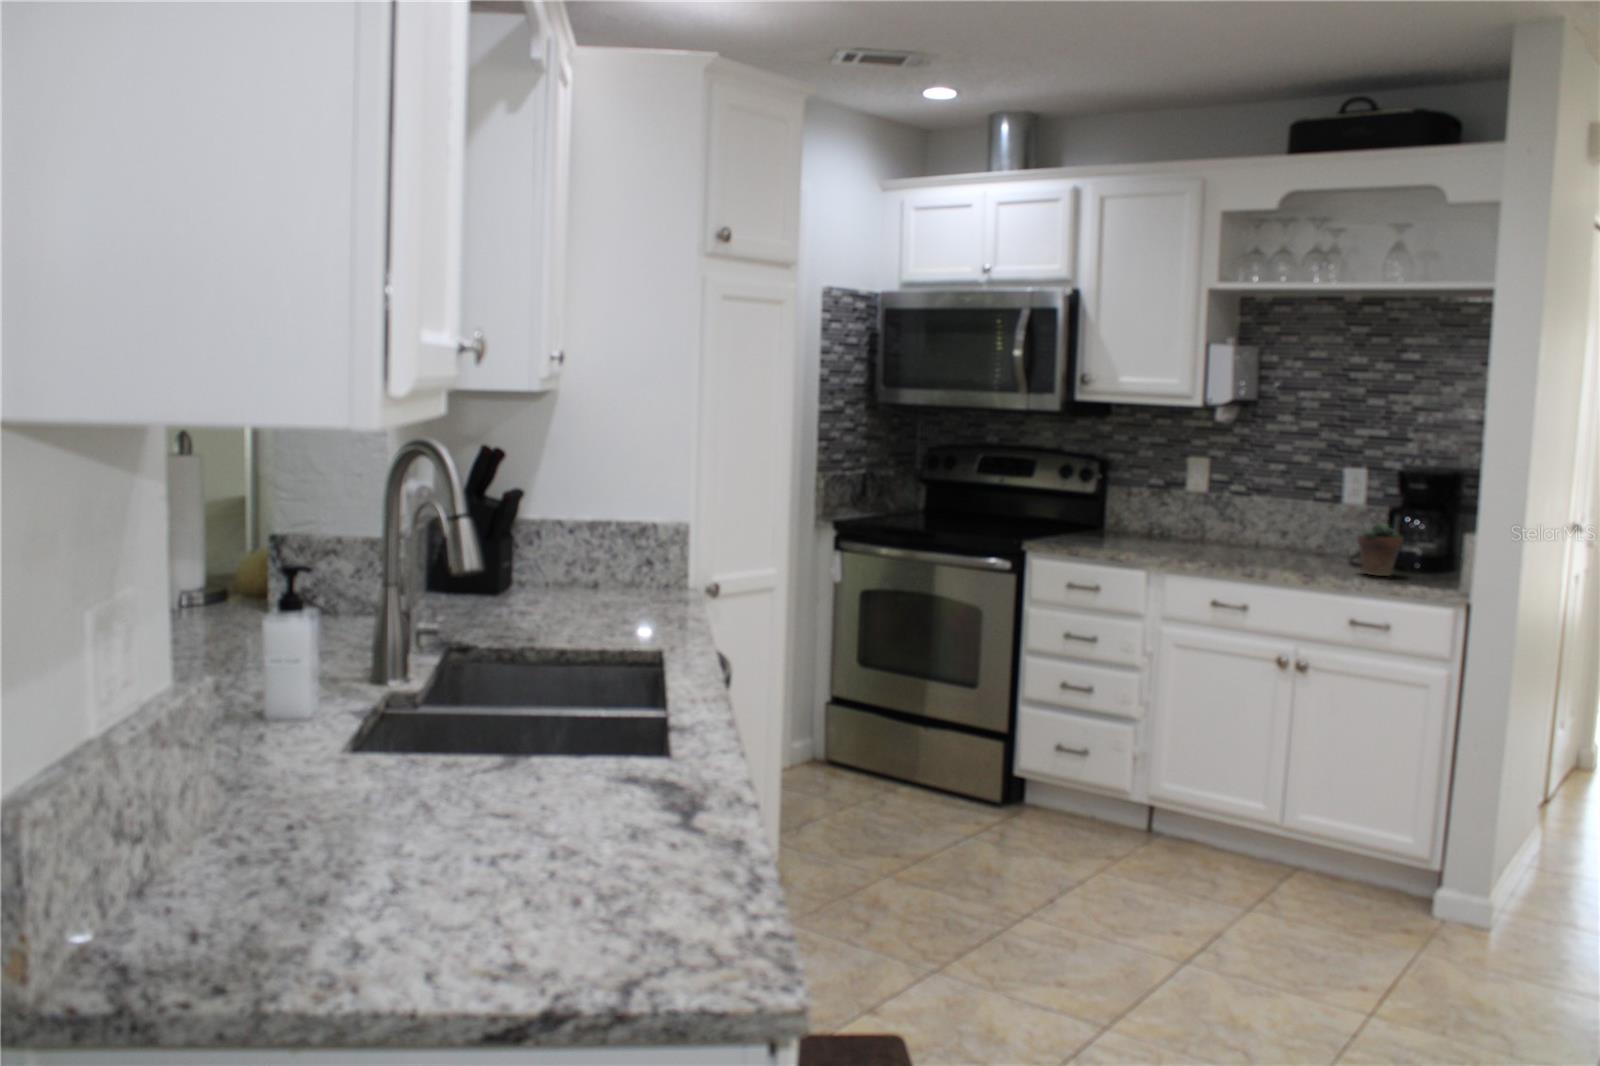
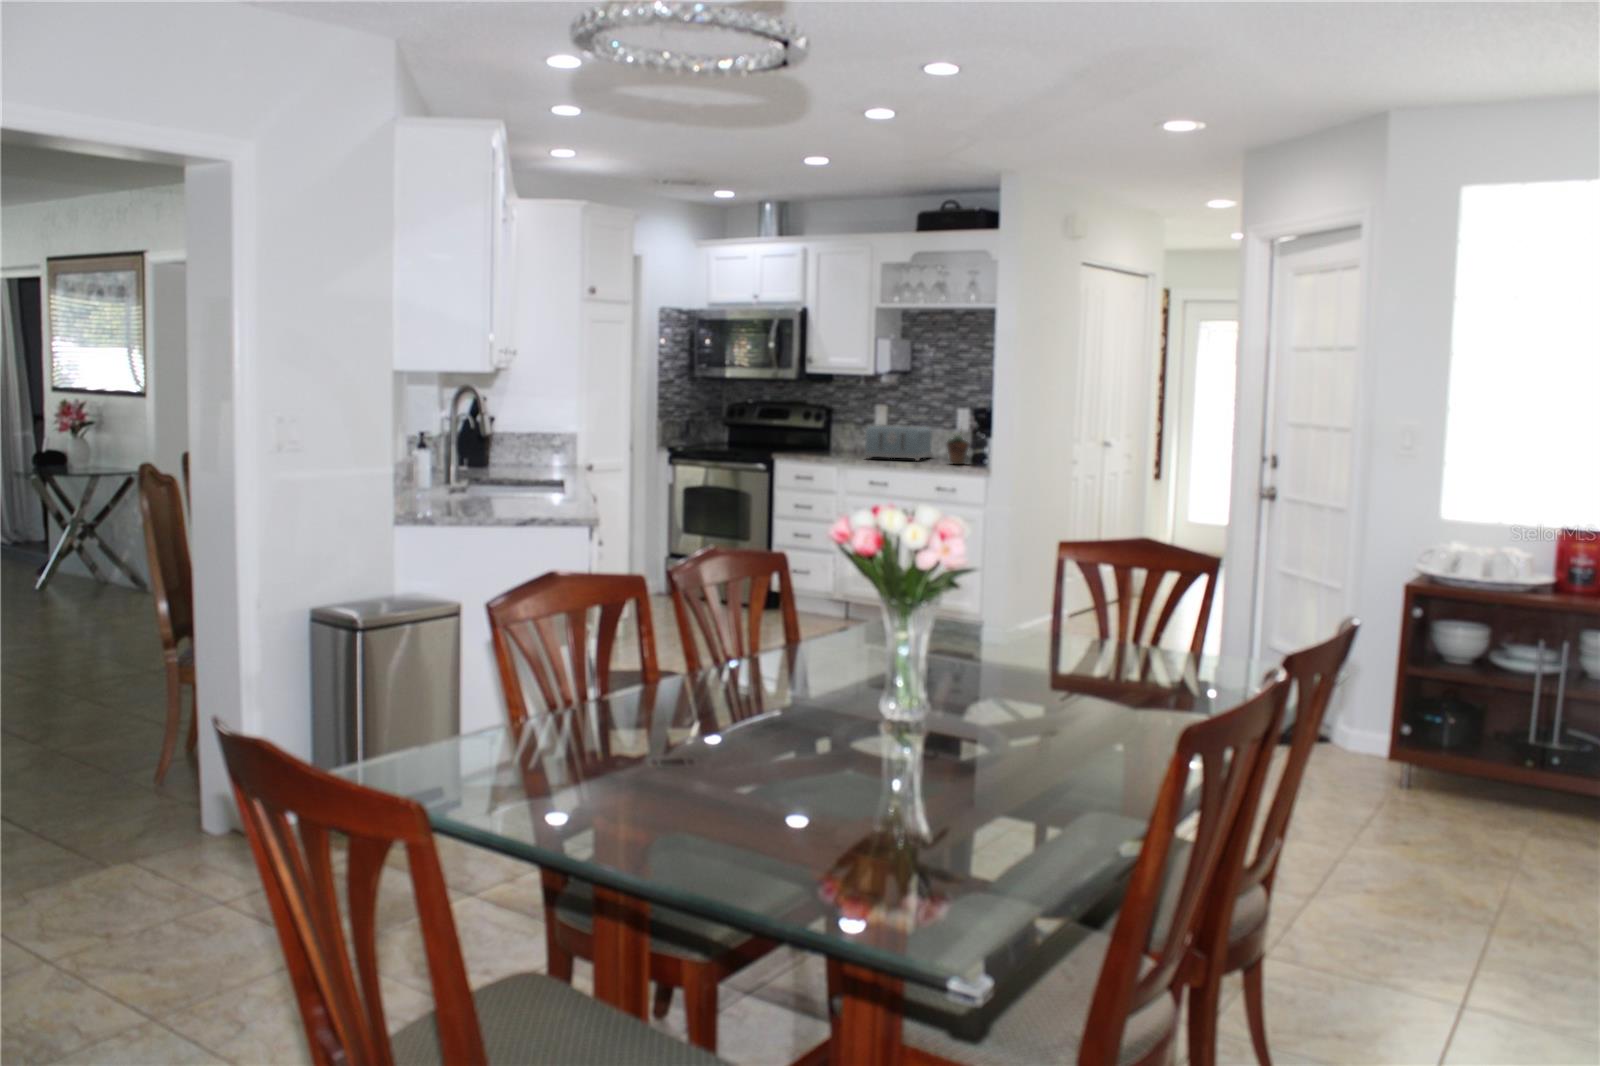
toaster: none [1191,494,1304,564] -> present [864,425,932,460]

